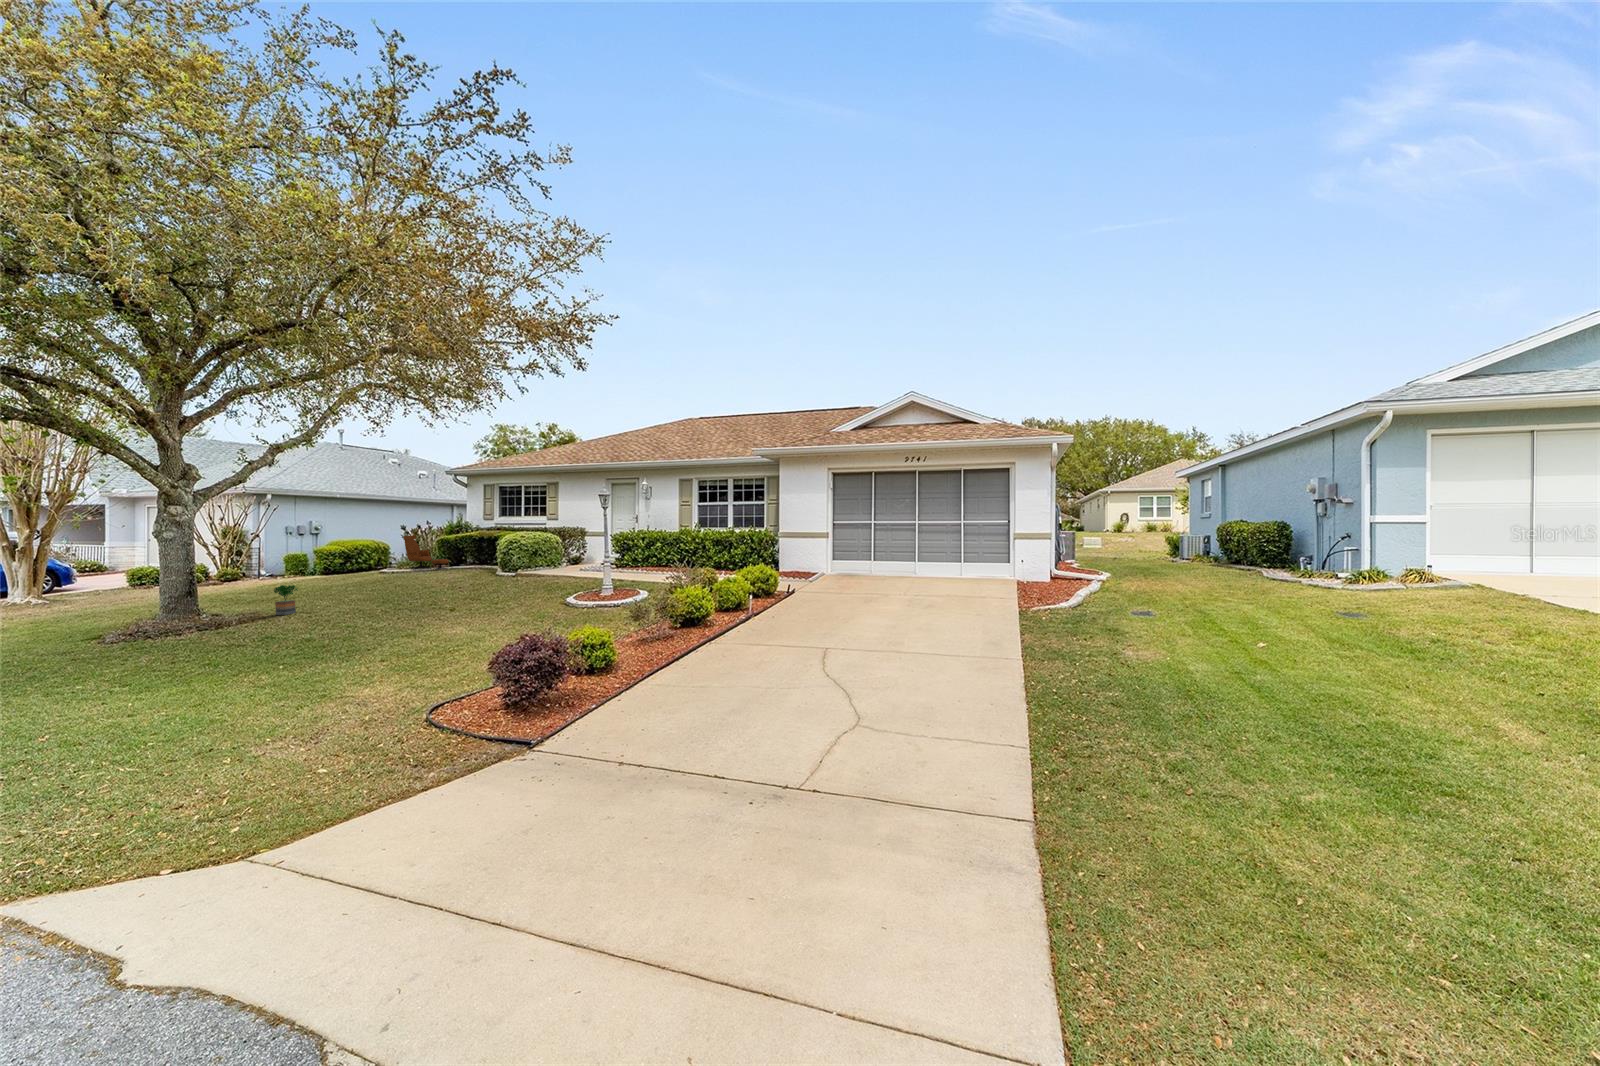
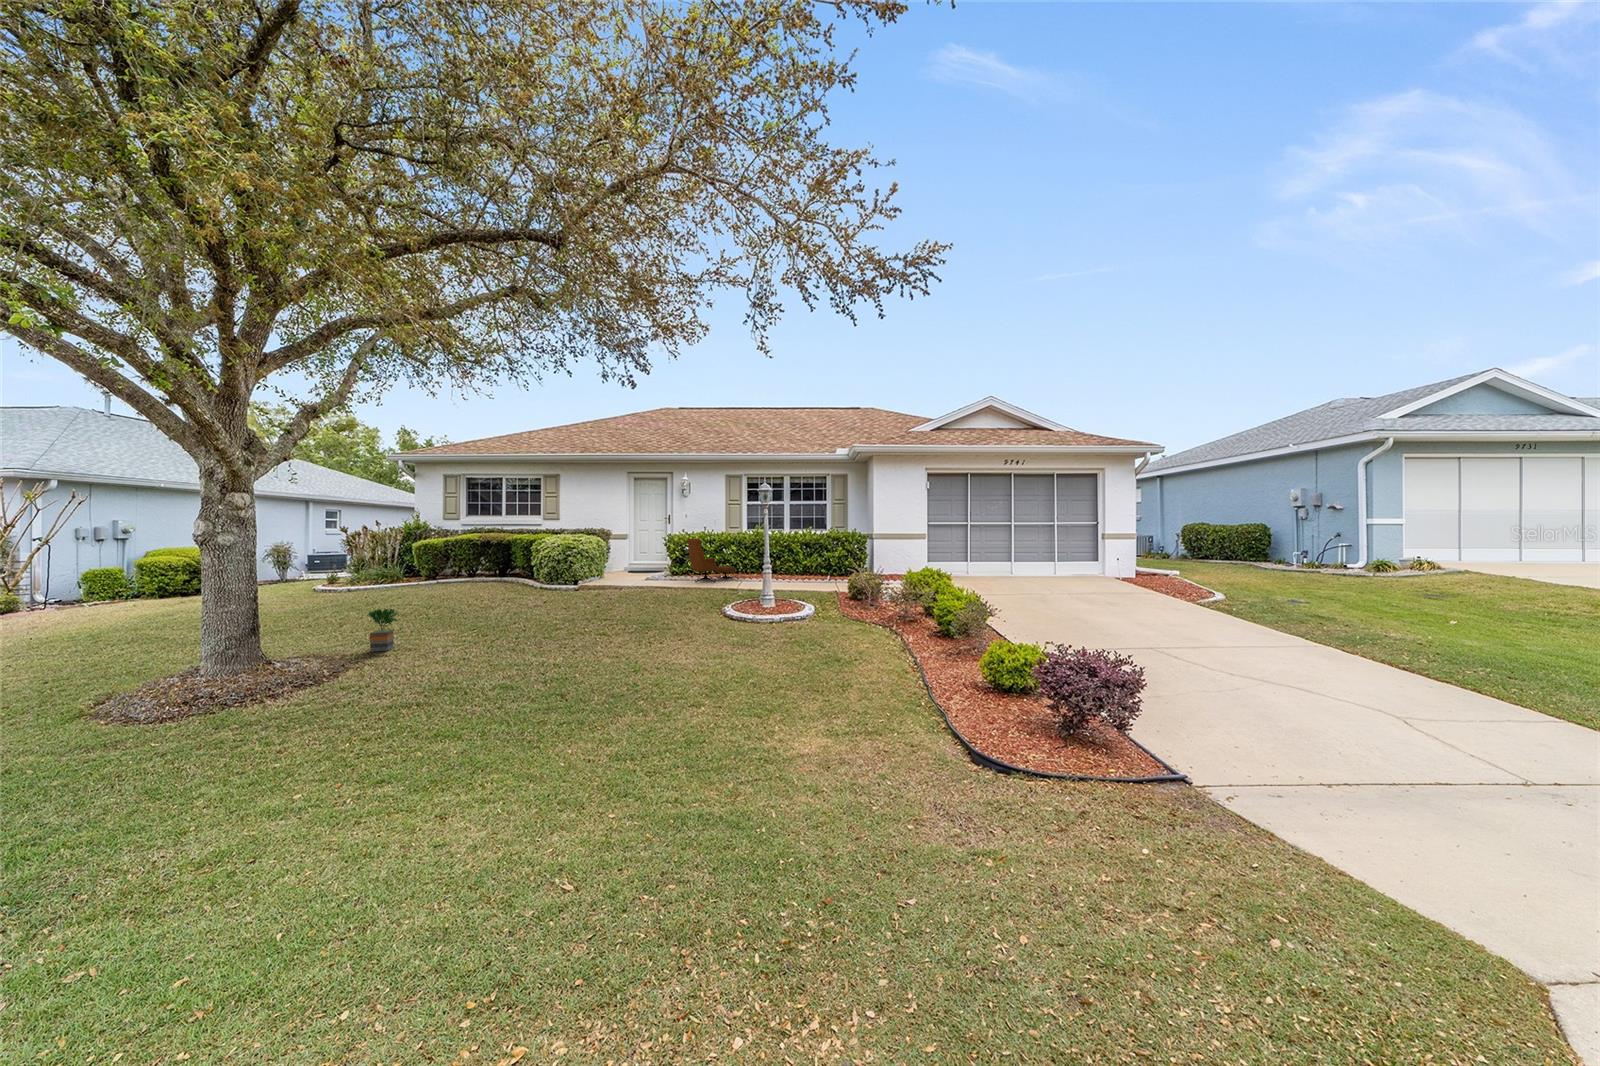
lounge chair: present [403,535,449,570] -> present [687,538,735,582]

